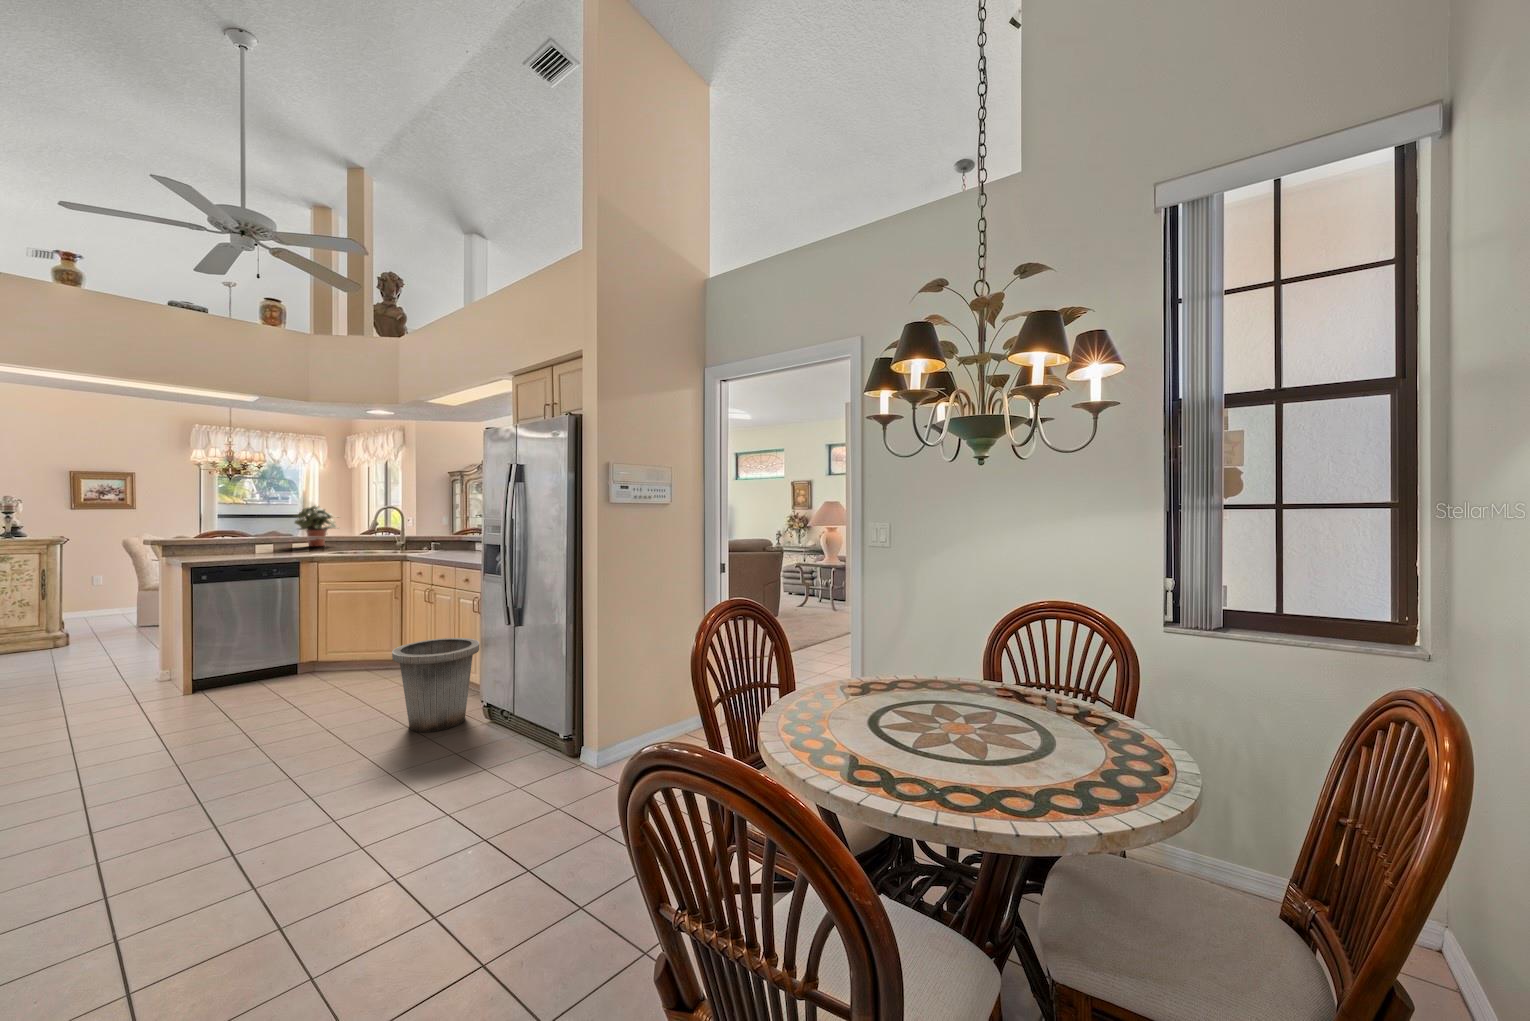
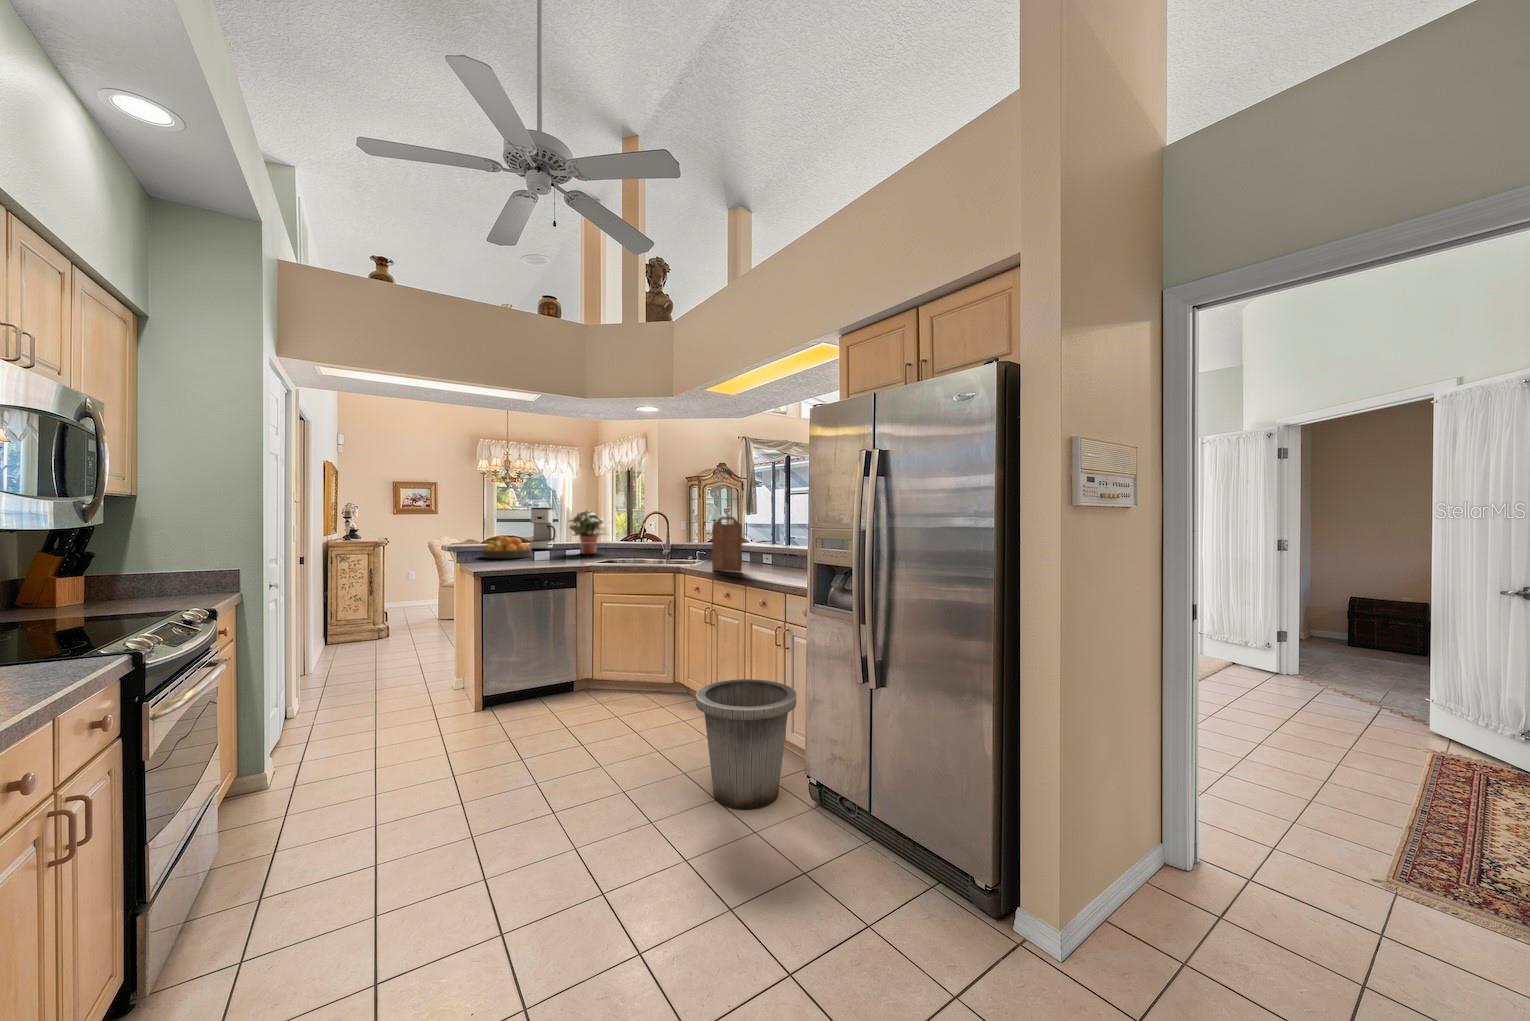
coffee maker: none [251,503,281,543] -> present [530,508,556,549]
cutting board: none [432,511,459,557] -> present [712,517,742,572]
fruit bowl: none [191,531,251,553] -> present [482,536,532,558]

